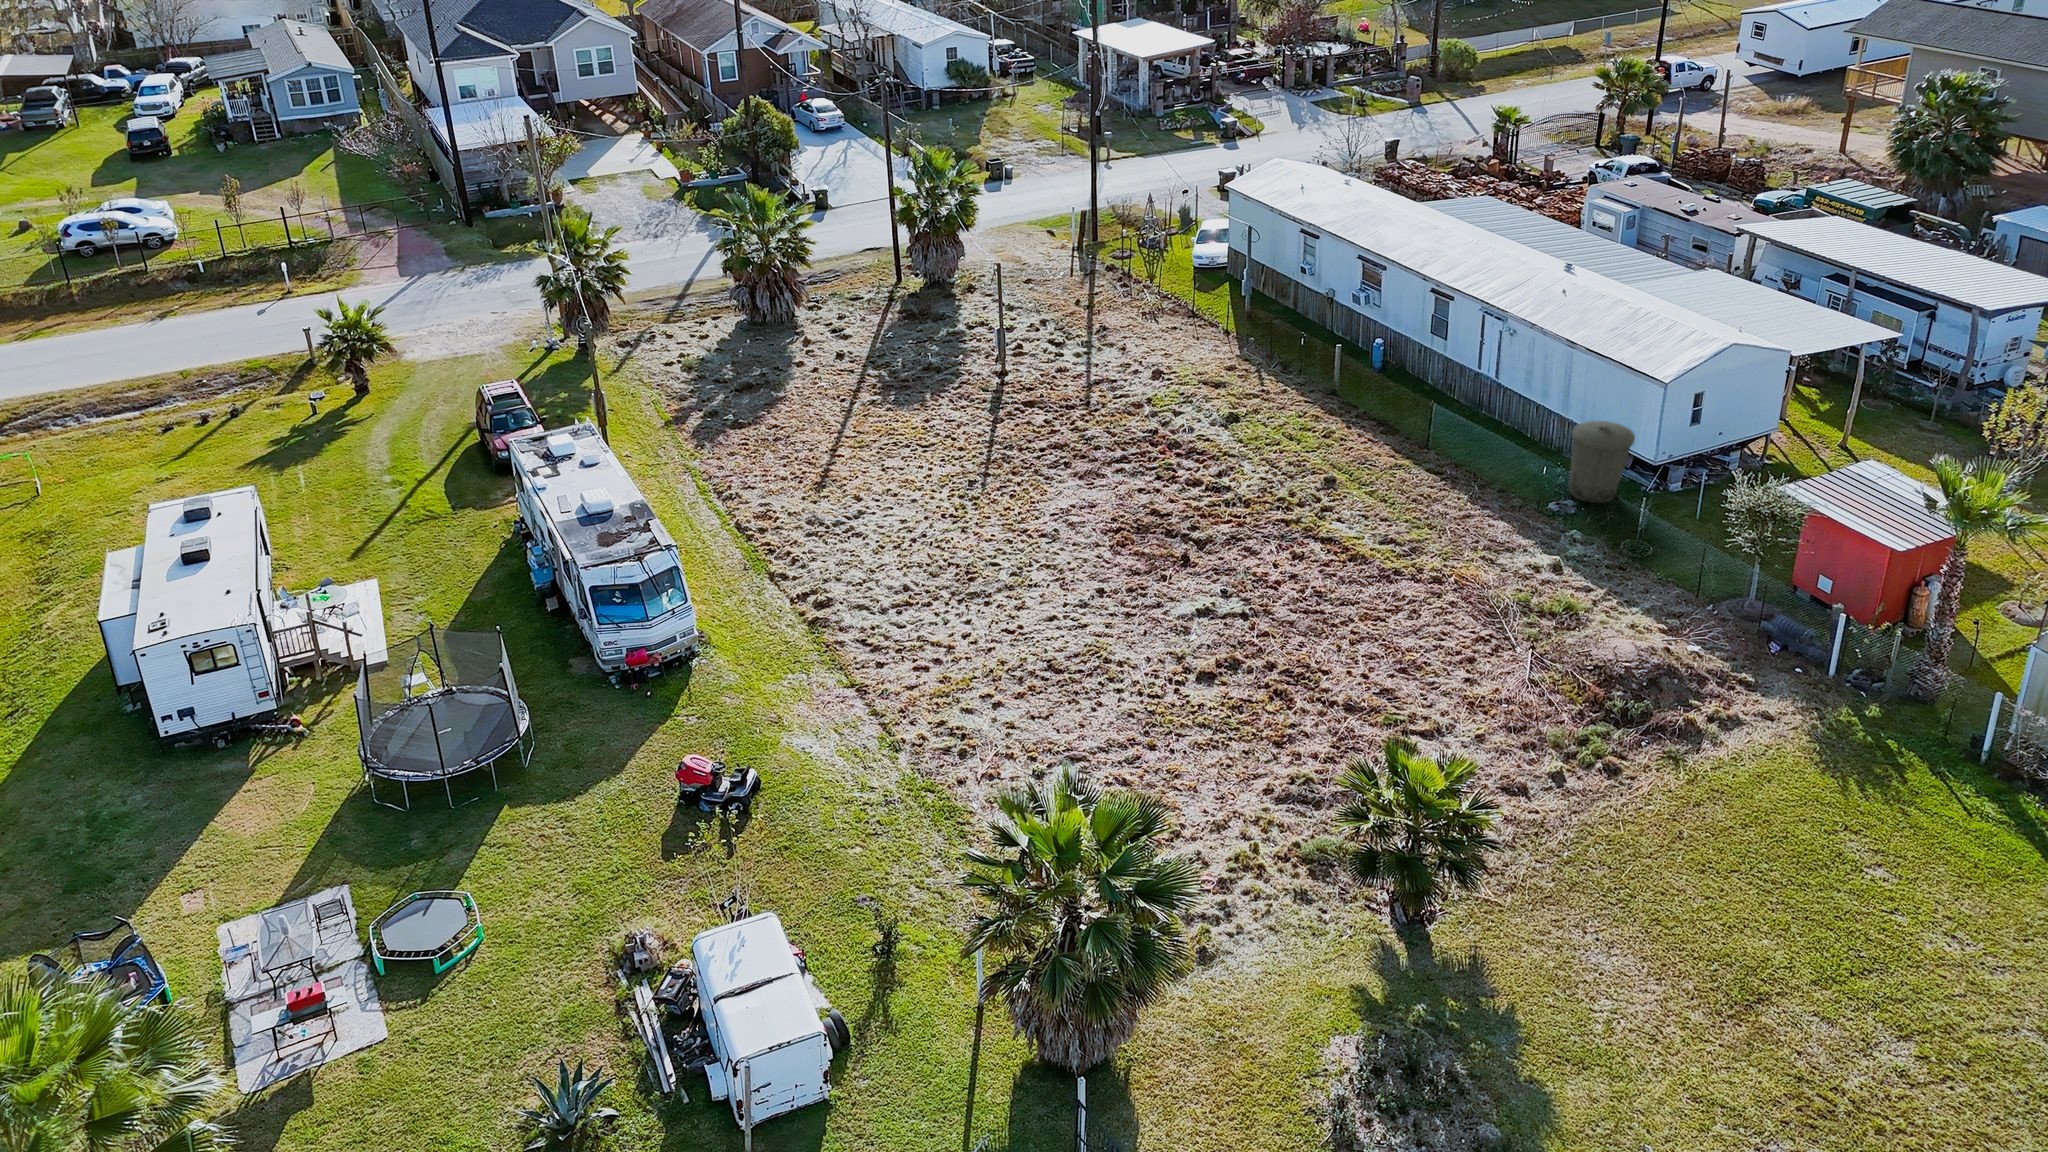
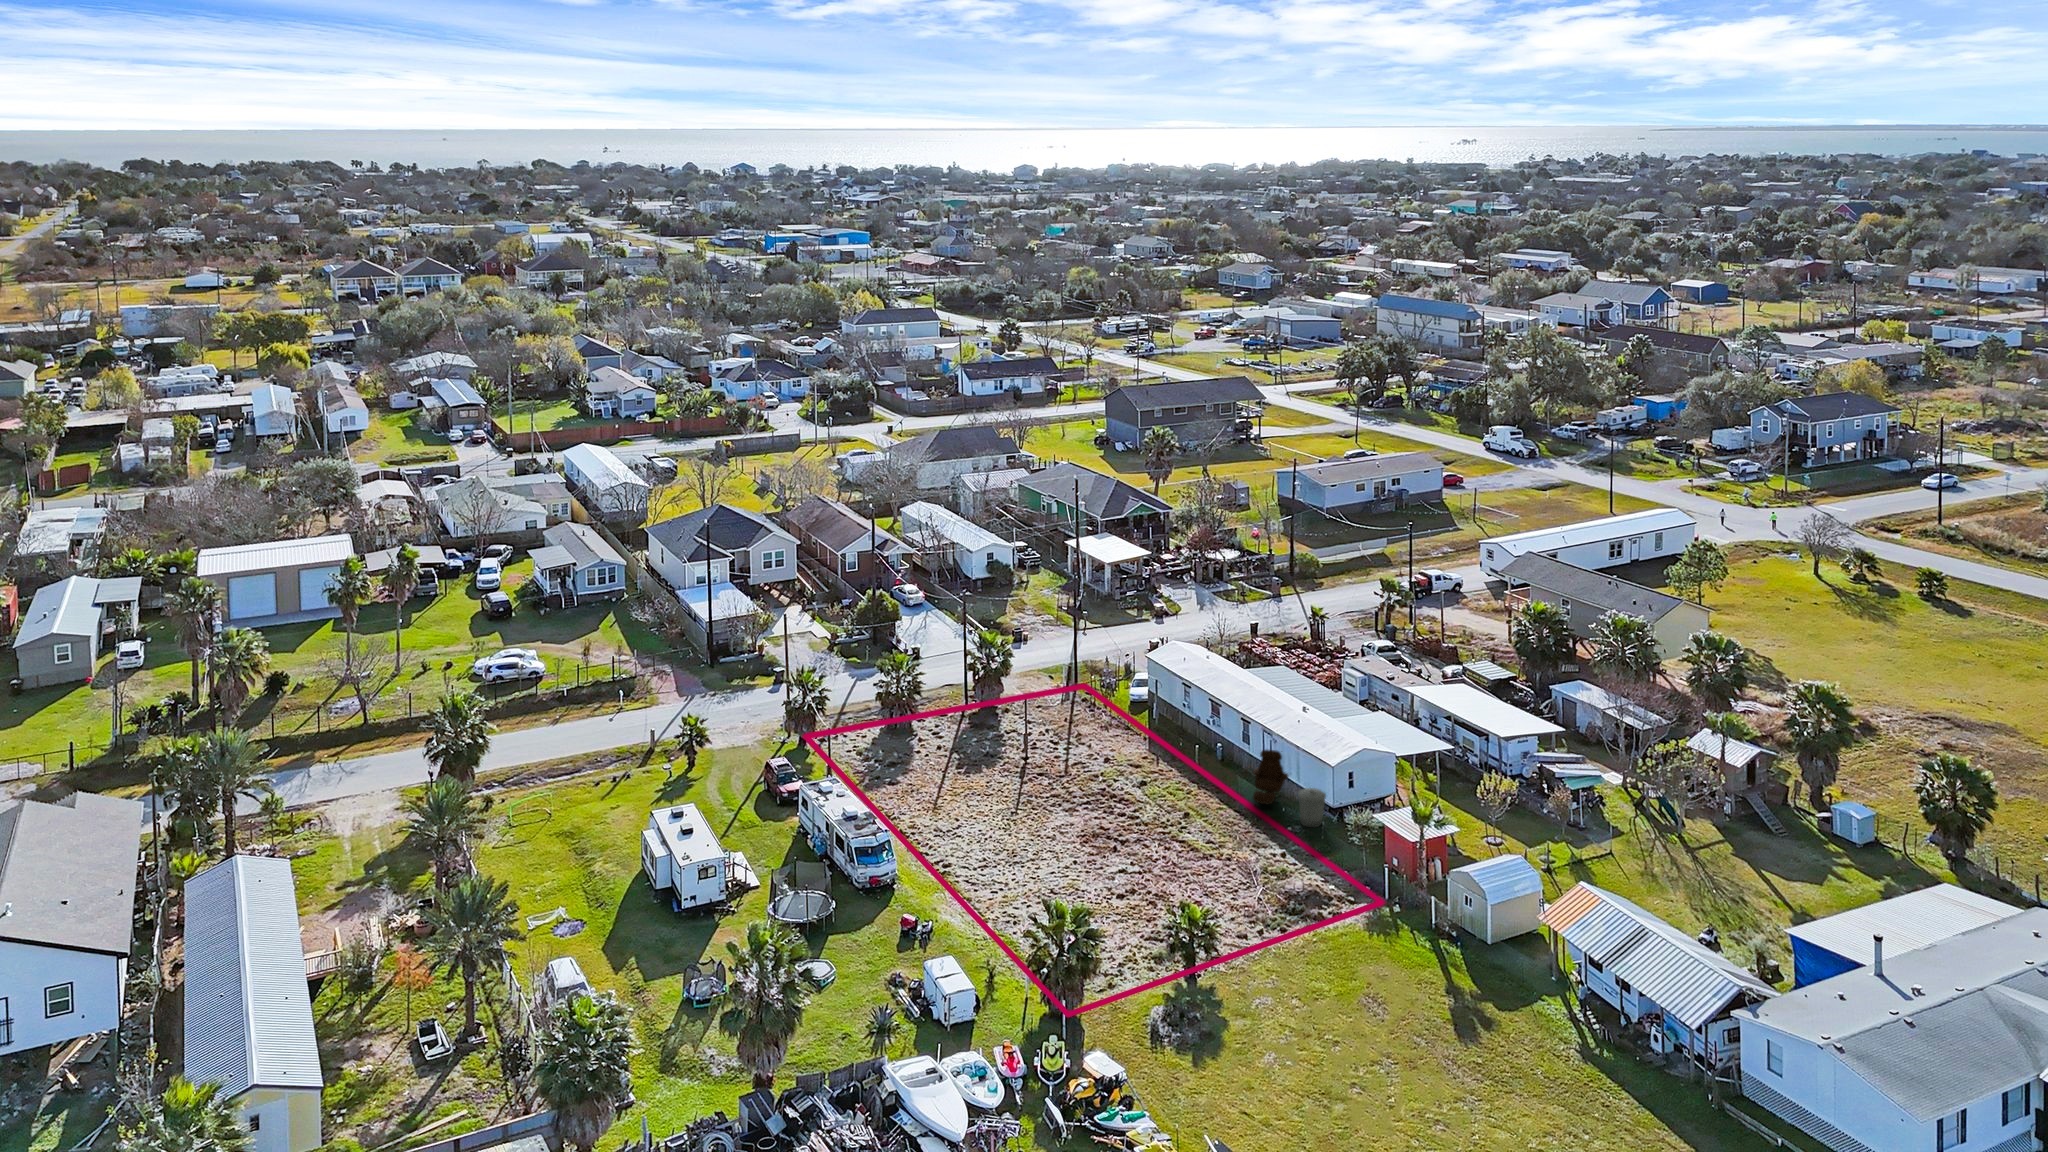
lounge chair: none [1459,343,1536,467] -> present [1253,750,1288,805]

